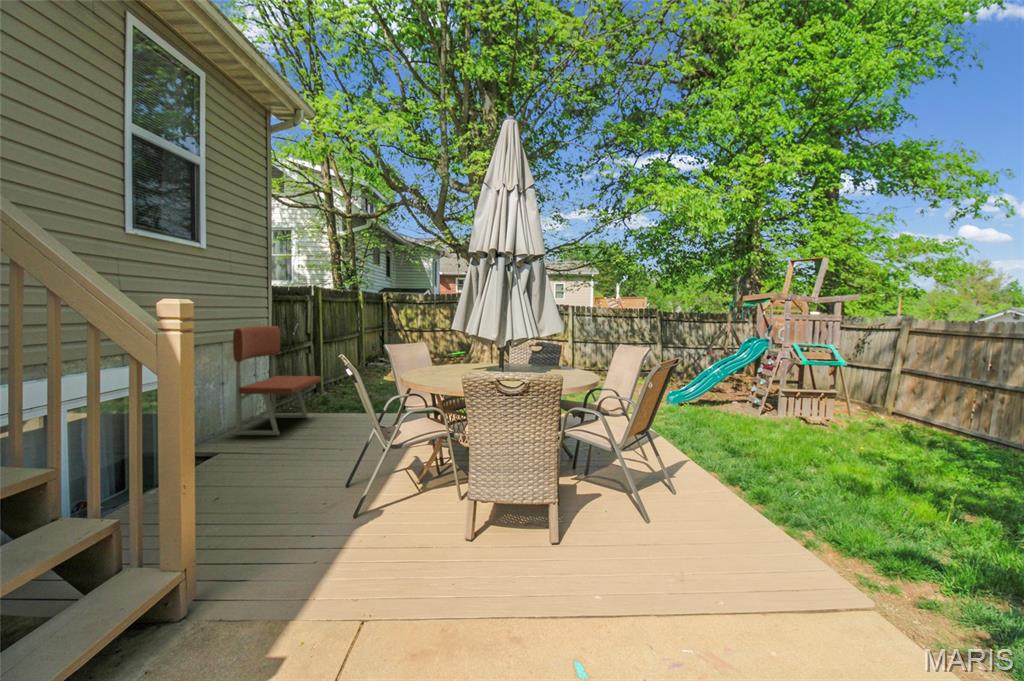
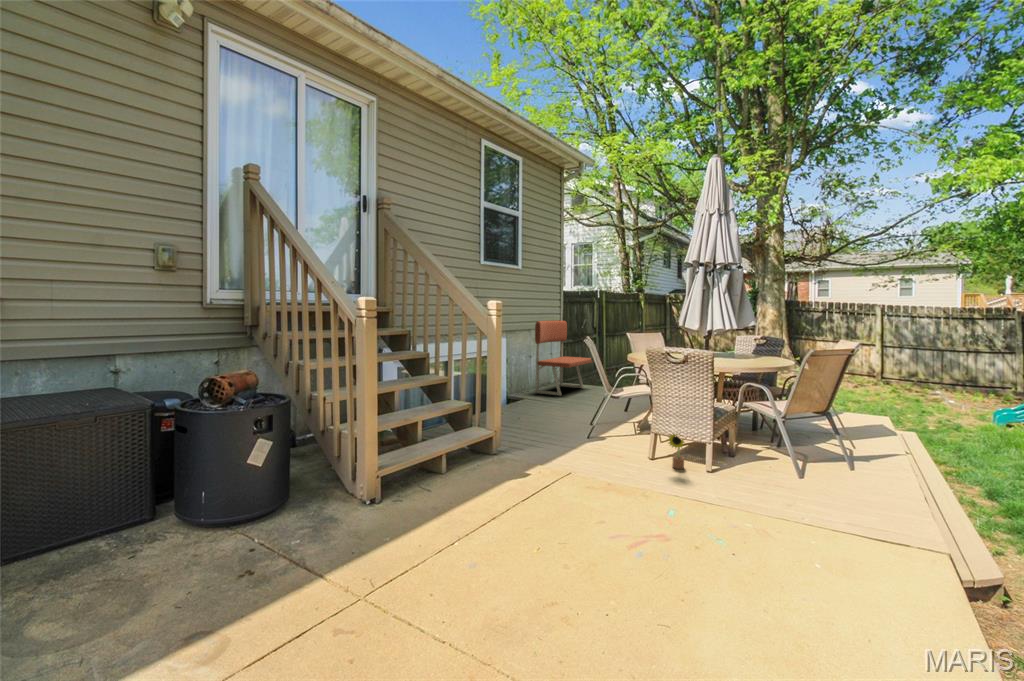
decorative plant: none [500,503,528,556] -> present [668,434,684,469]

